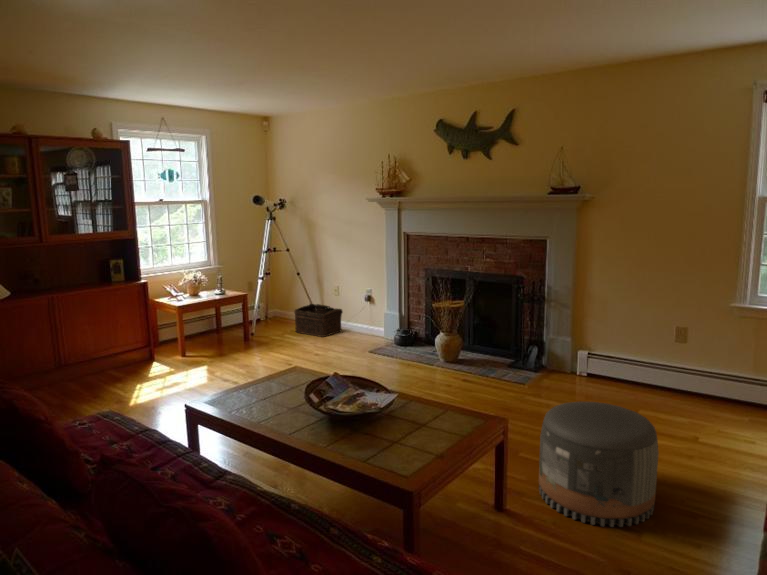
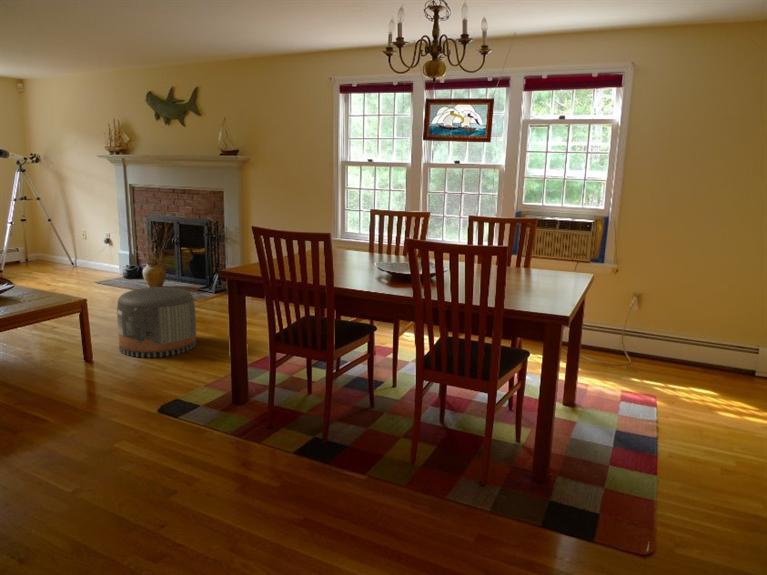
basket: present [294,304,343,337] -> none [40,245,86,273]

